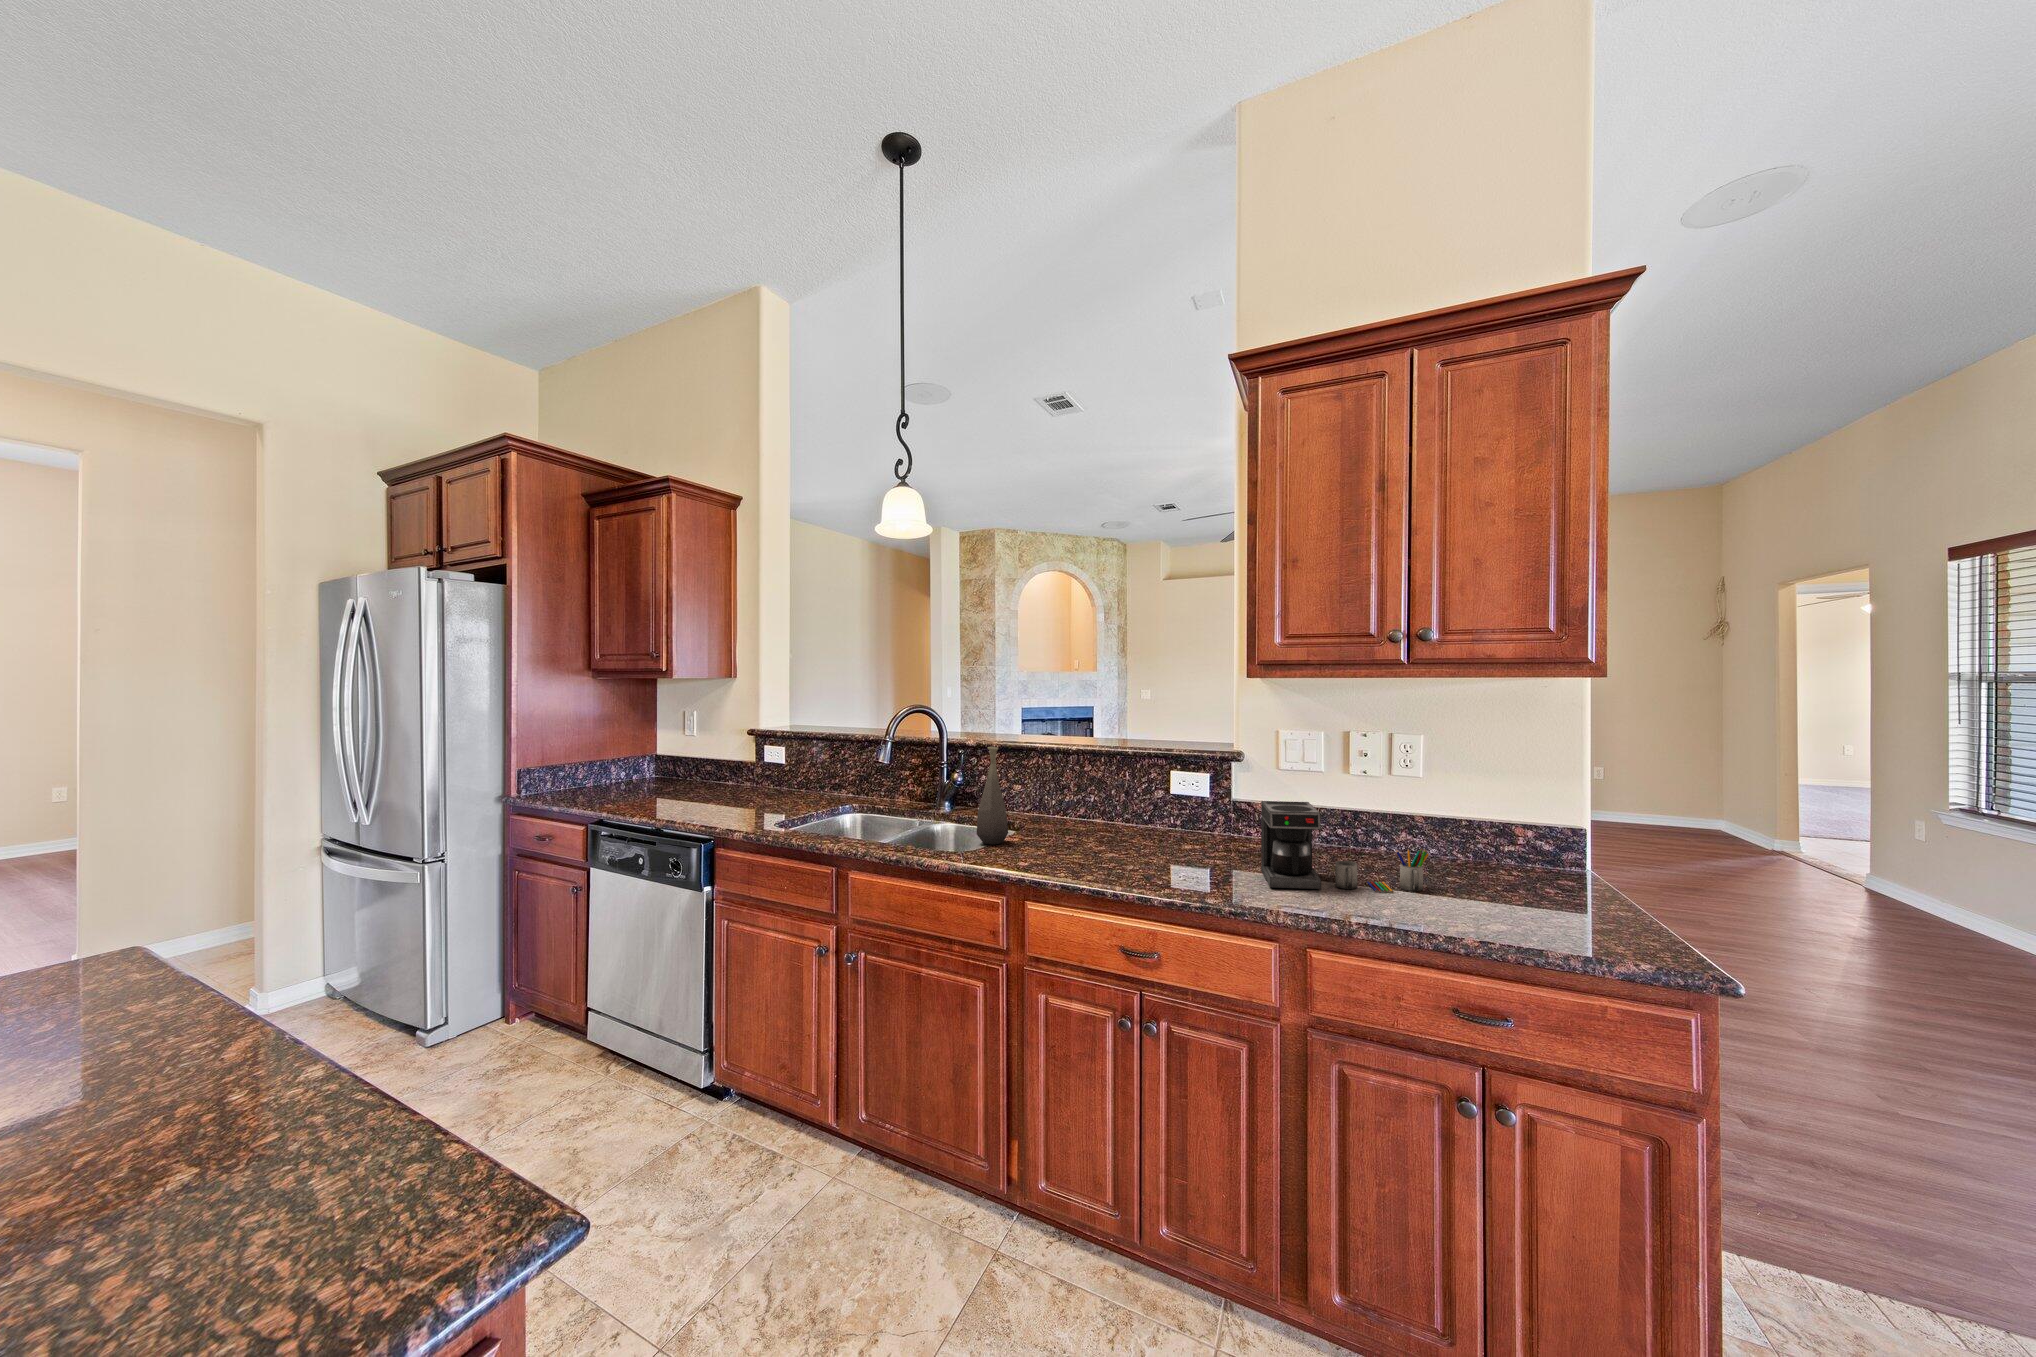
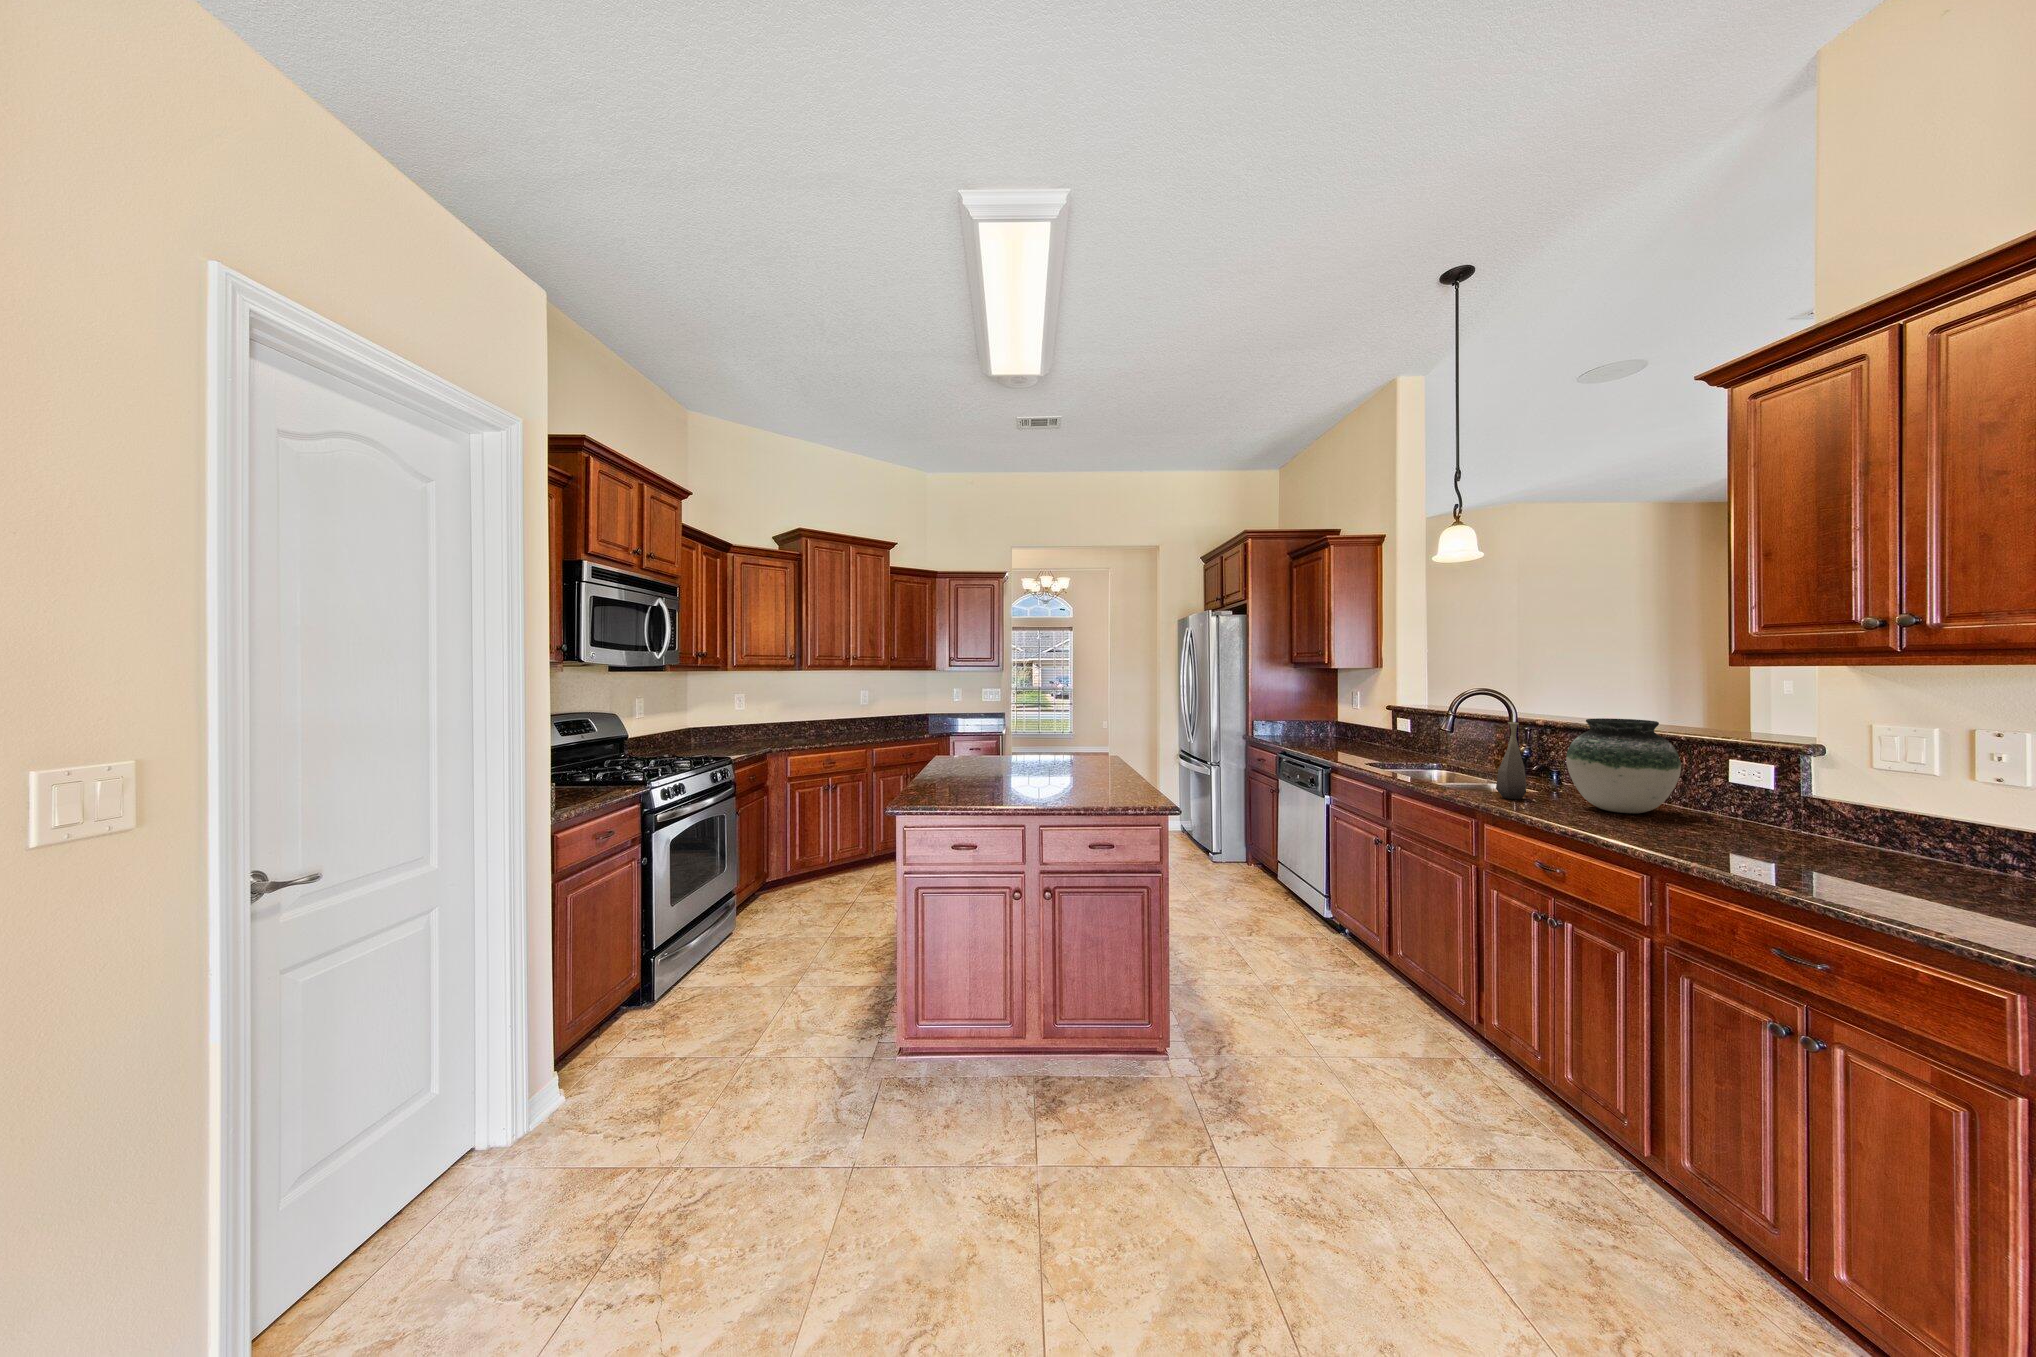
vase: none [1046,735,1143,842] -> present [1566,718,1681,813]
coffee maker: present [1261,801,1429,892] -> none [1714,787,1964,906]

